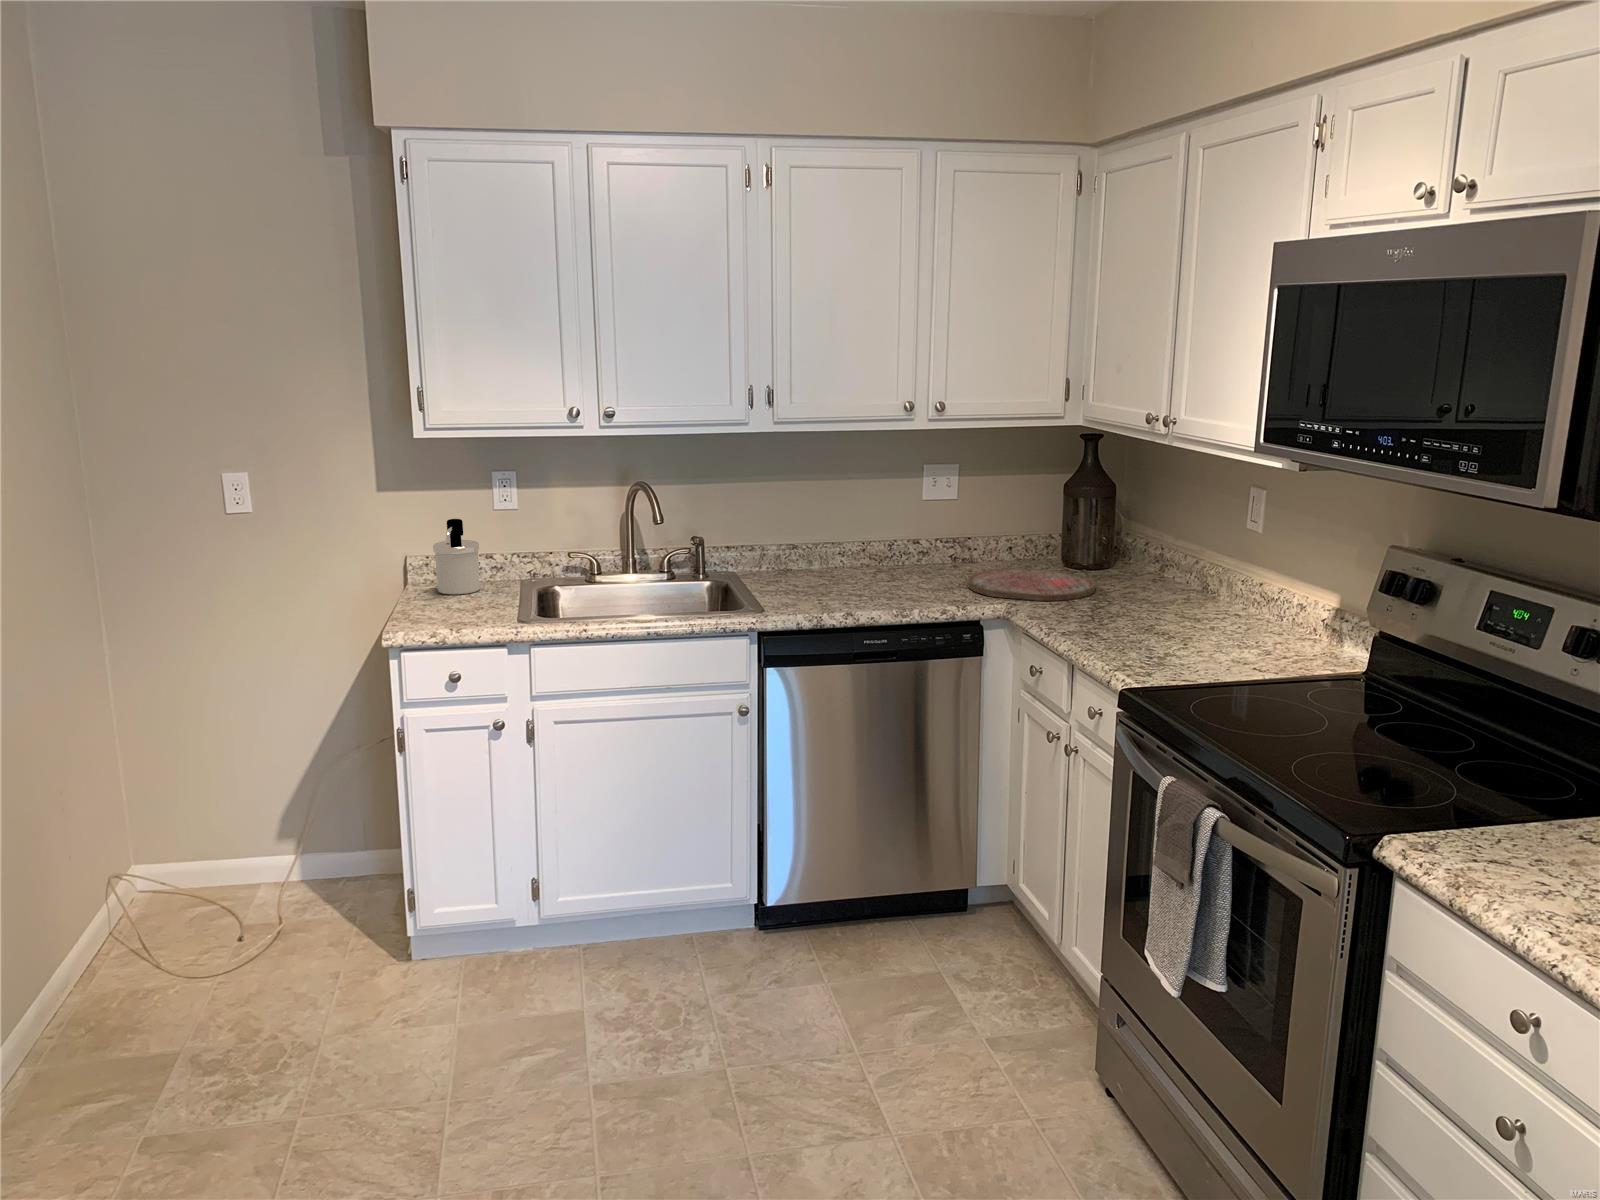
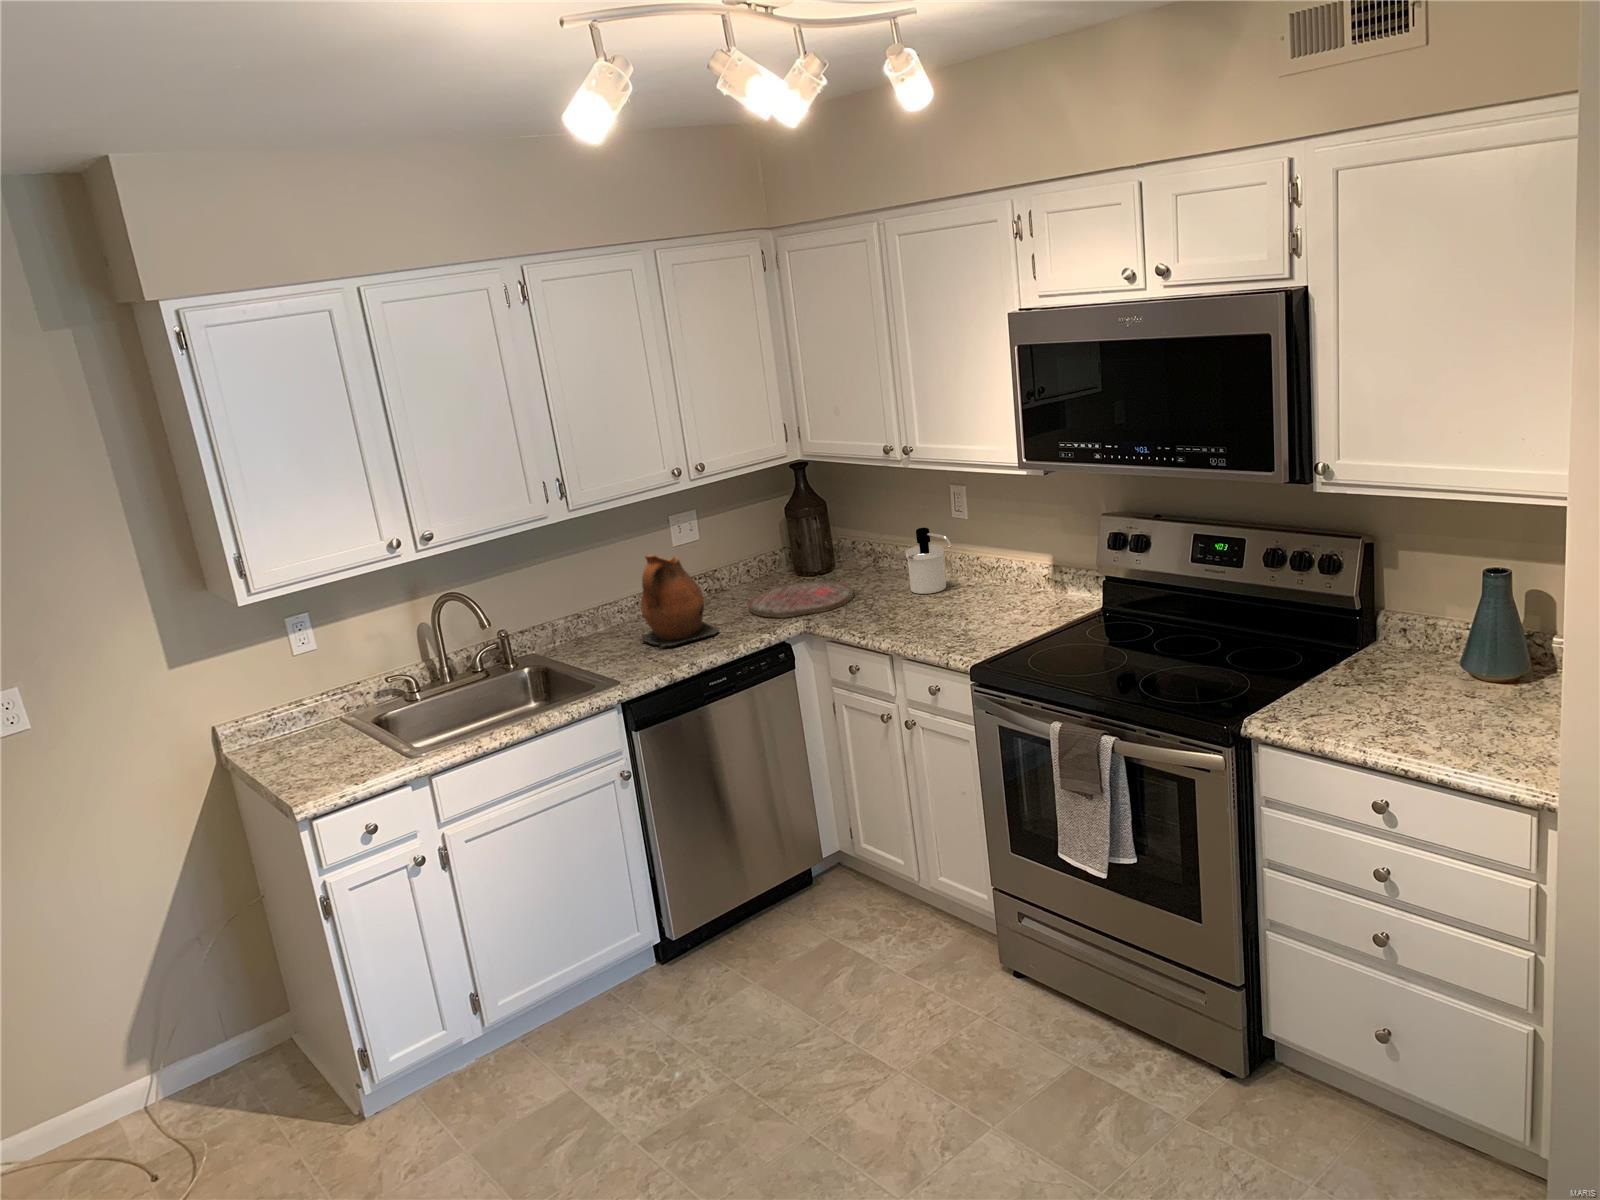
ceramic pitcher: none [831,489,914,596] -> present [641,555,719,647]
soap dispenser: present [433,519,480,594] -> present [905,528,952,594]

